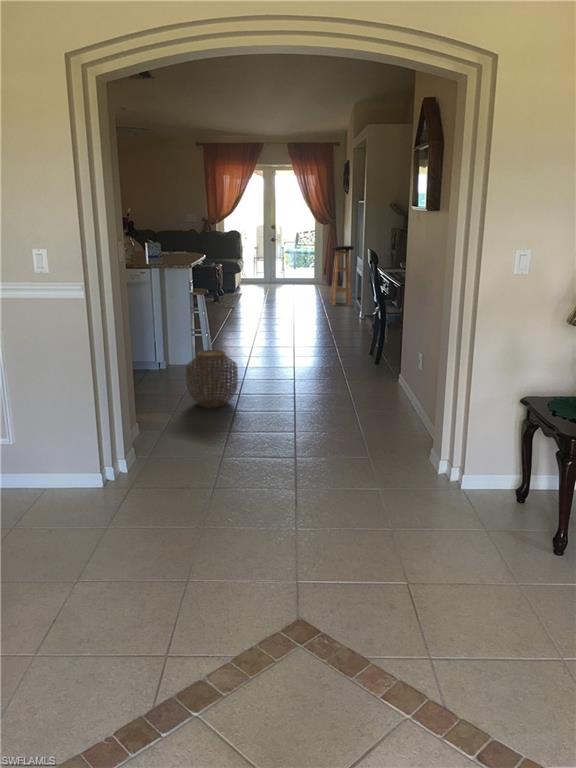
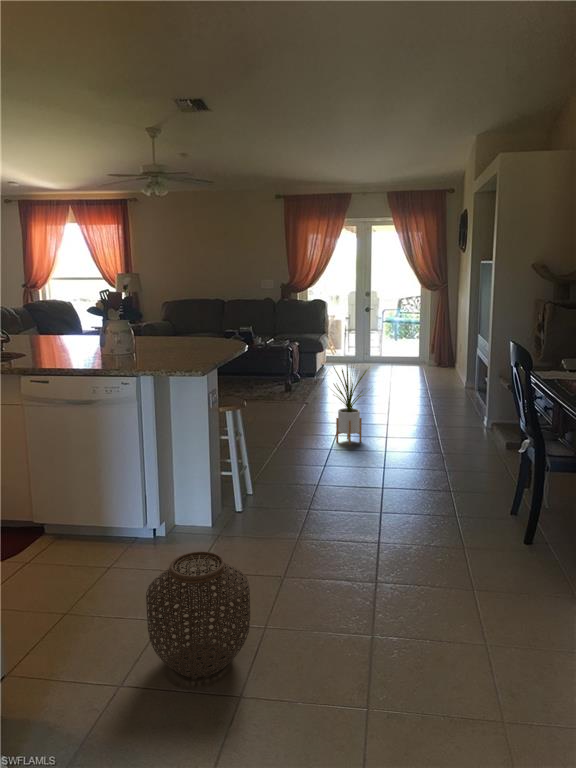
bar stool: present [331,246,354,306] -> none [441,318,473,399]
house plant: none [253,269,285,330] -> present [333,365,367,445]

